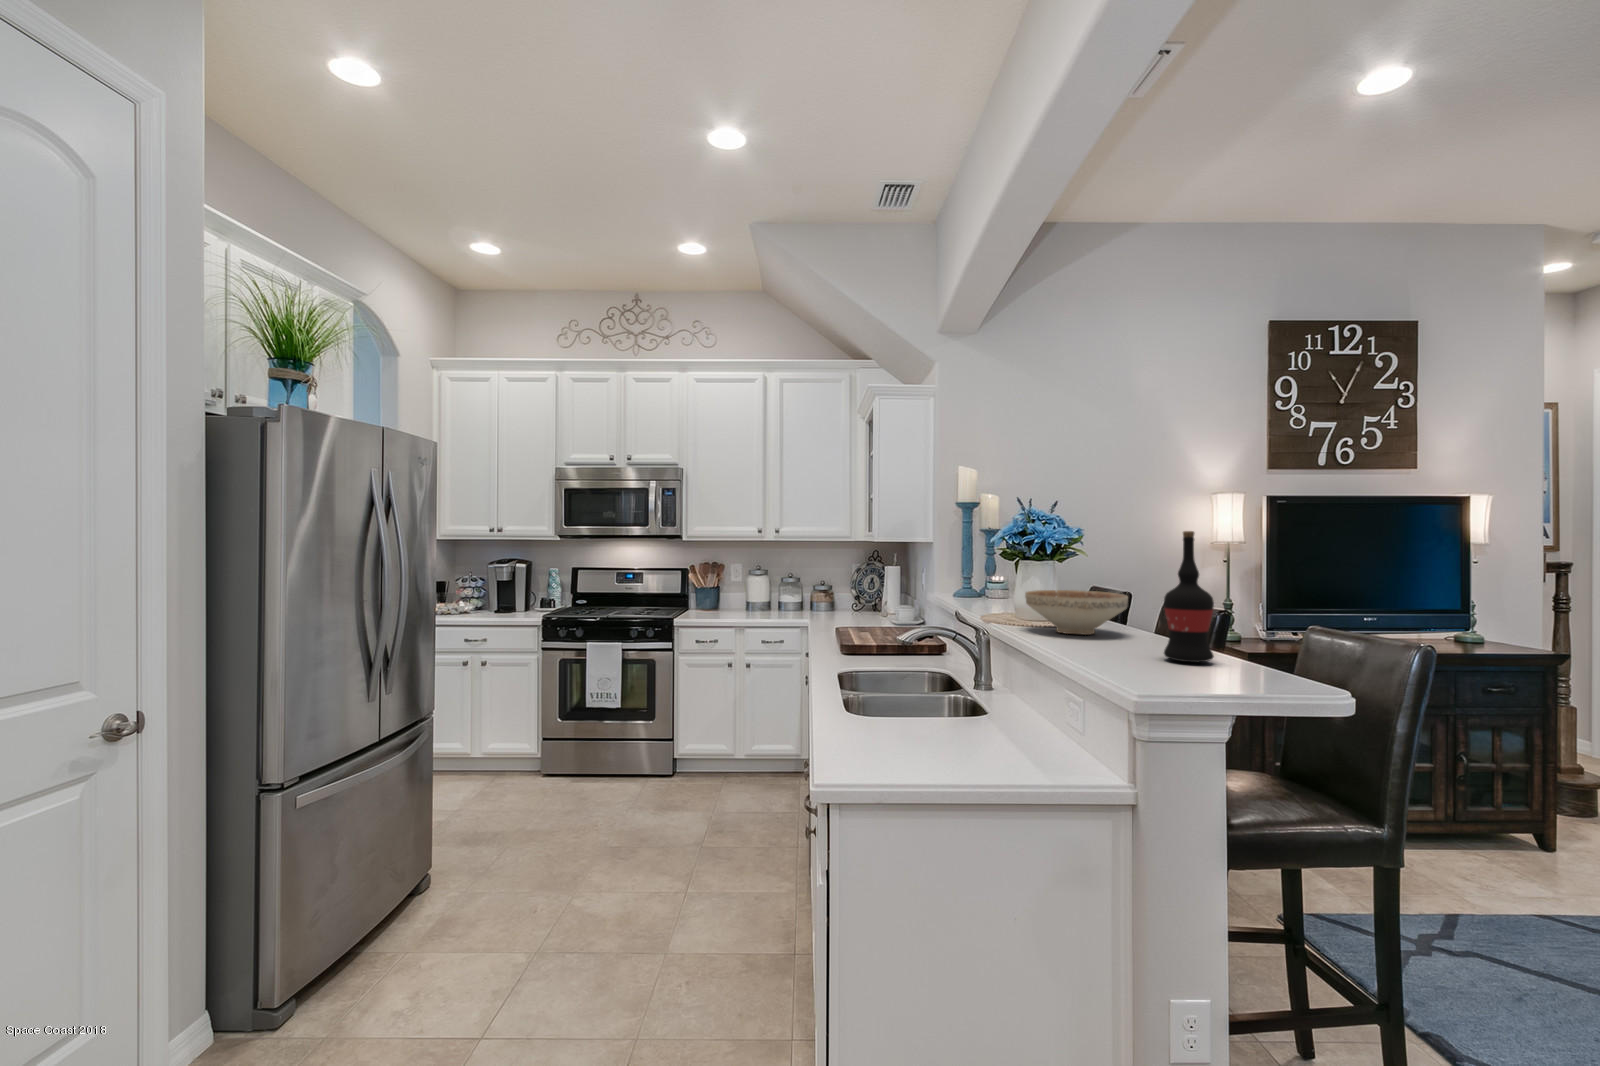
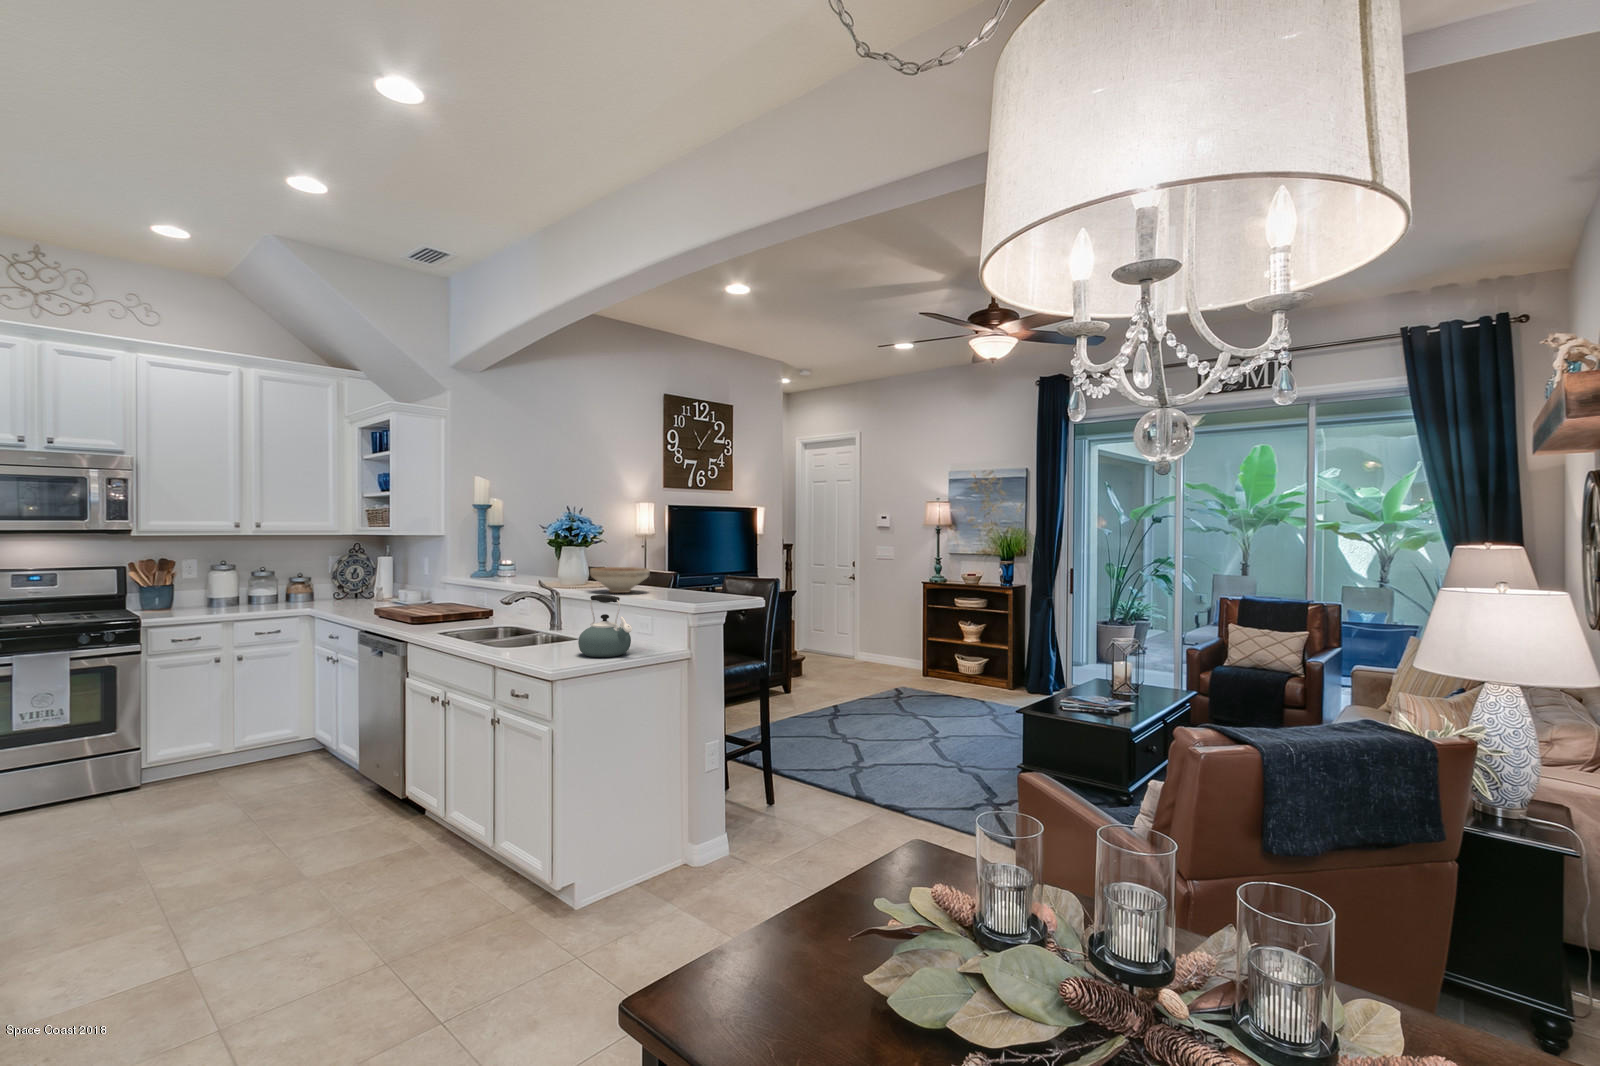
wine bottle: present [1164,531,1214,662] -> none [687,533,711,599]
kettle: none [937,636,1028,748] -> present [578,595,632,657]

